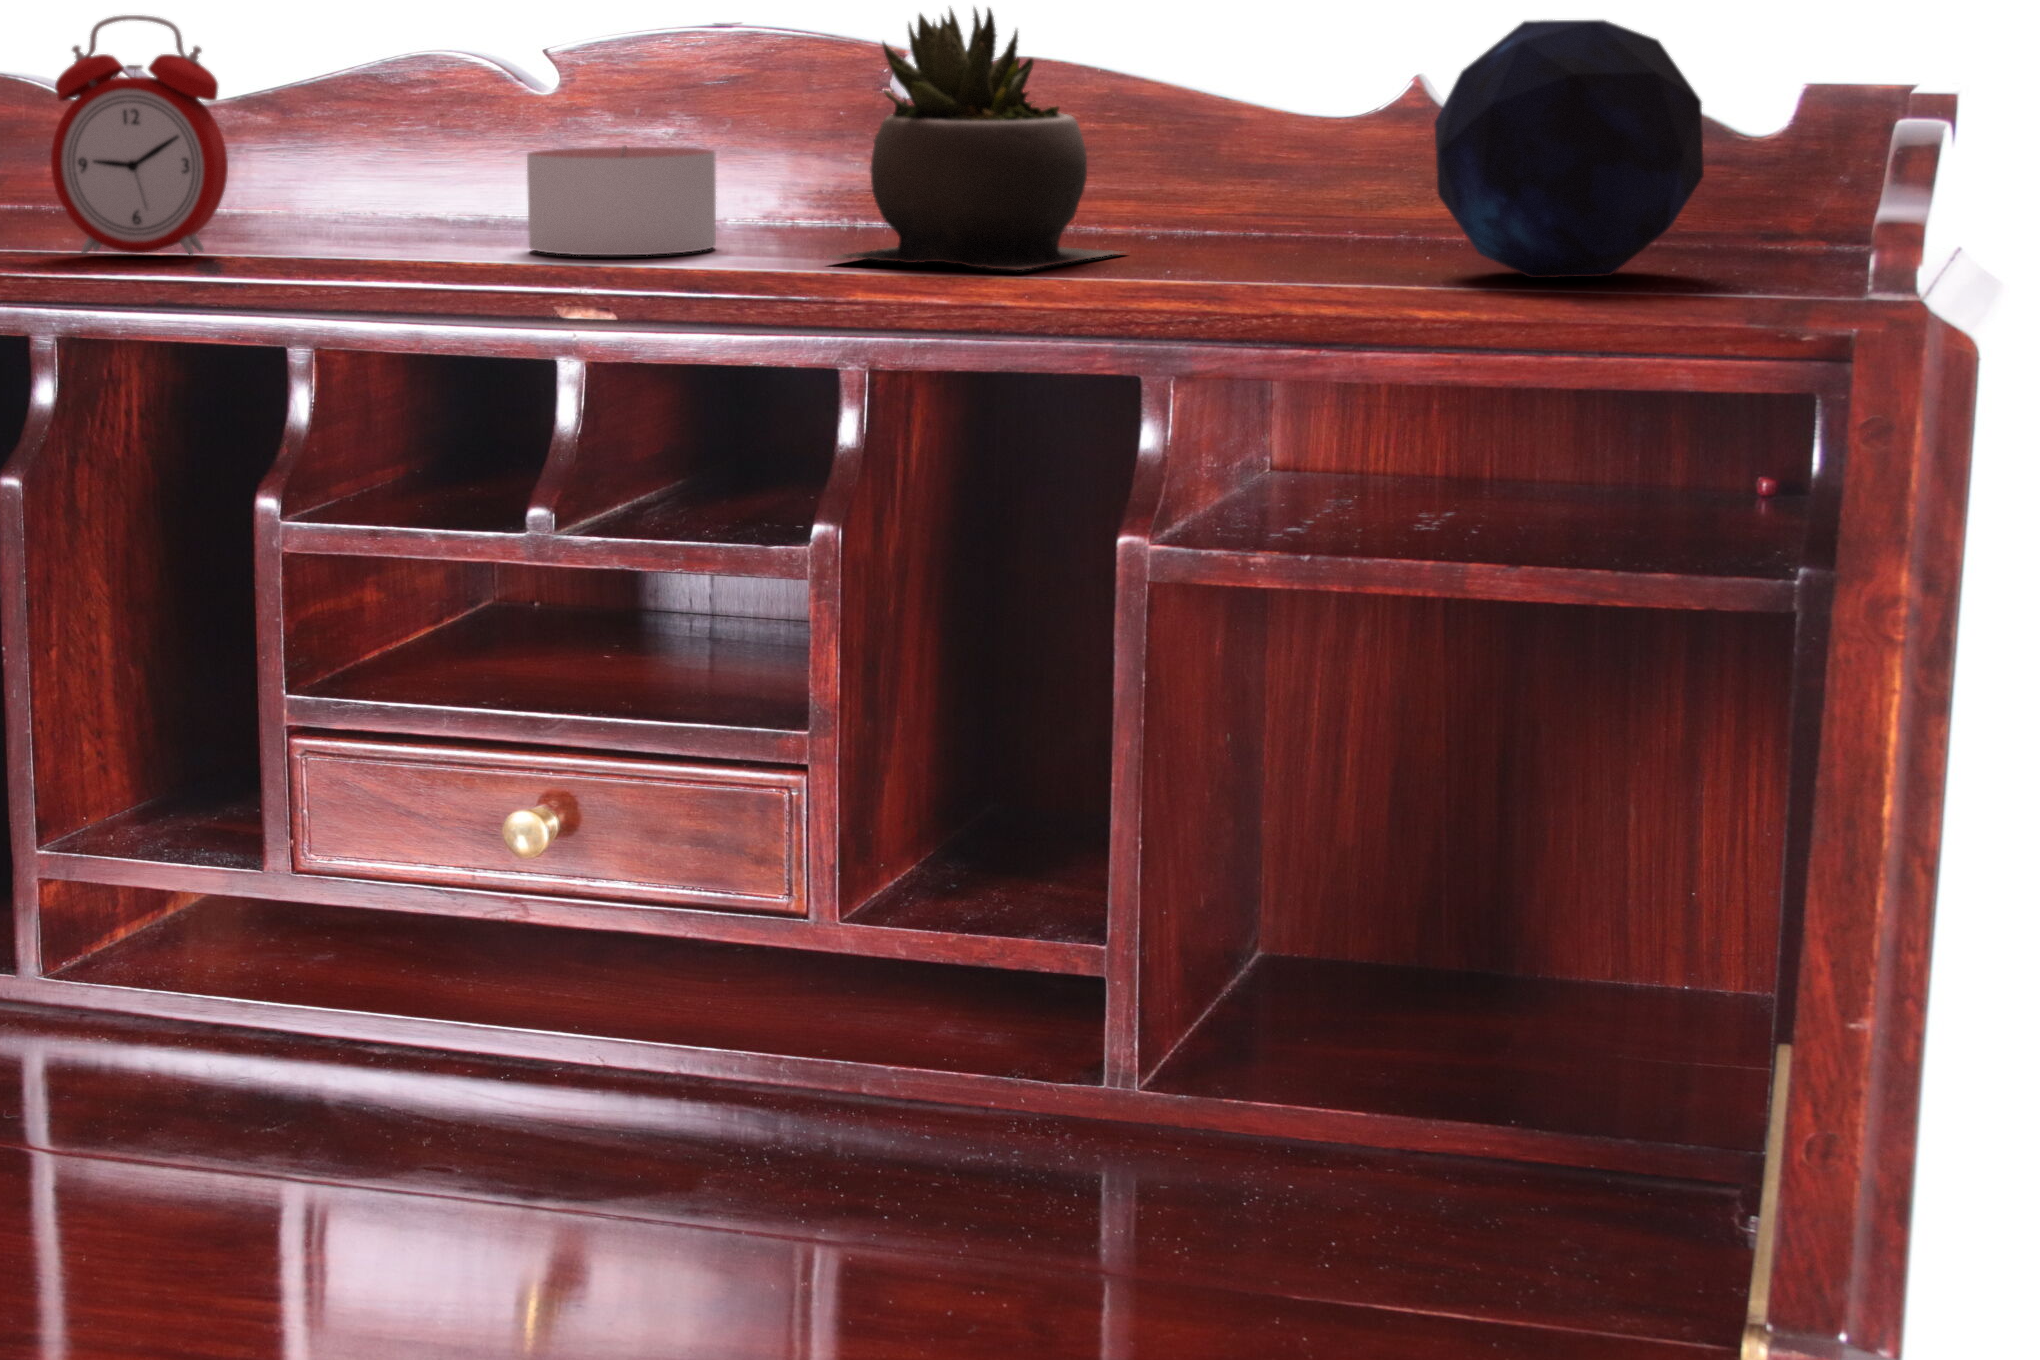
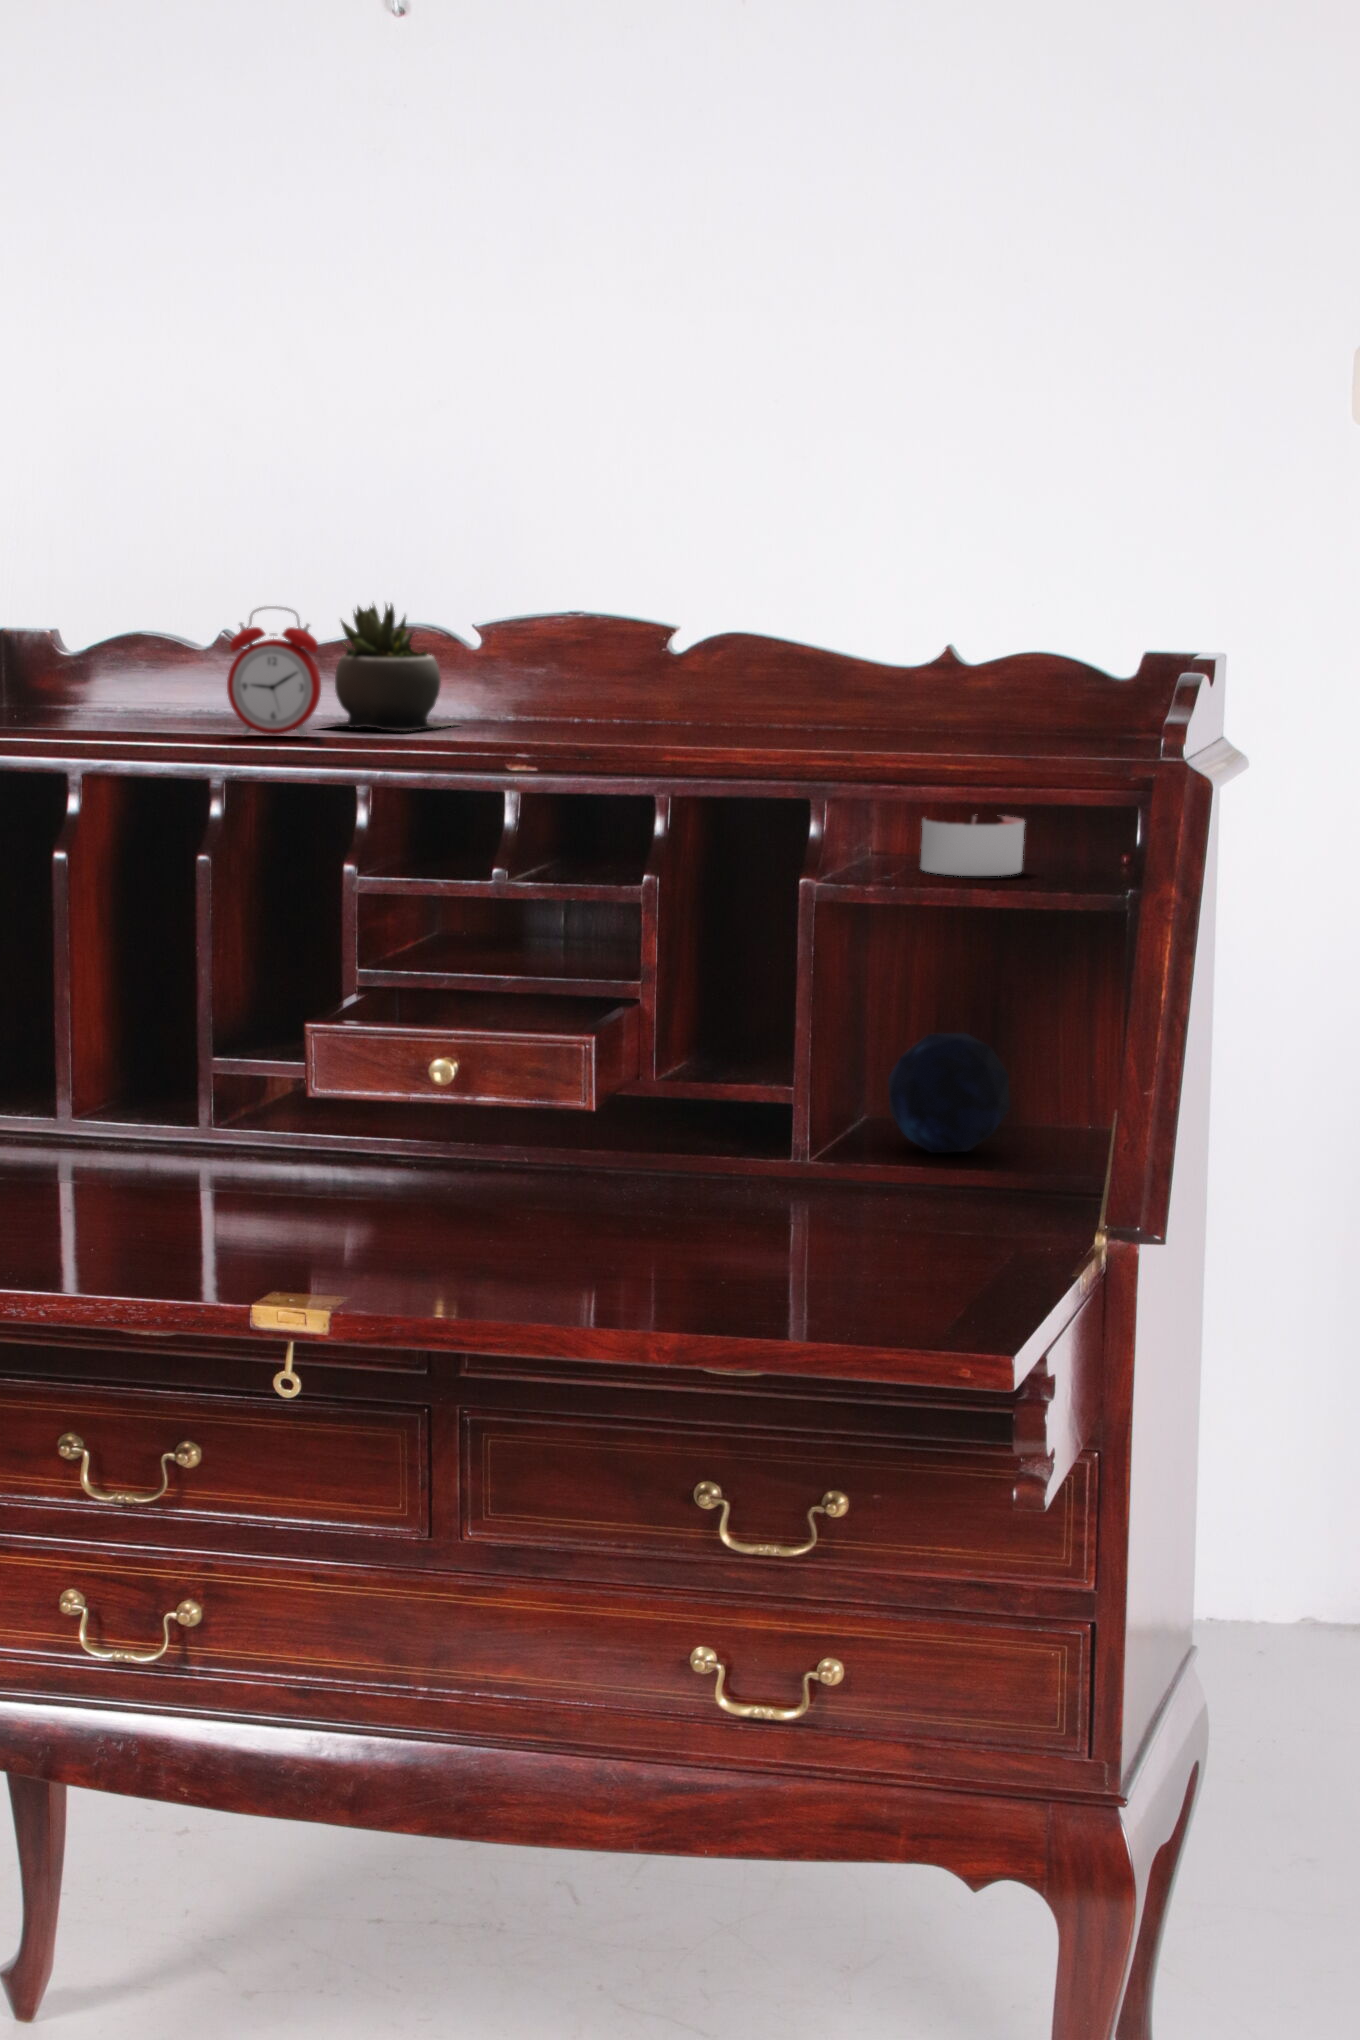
succulent plant: present [834,8,1125,270] -> present [315,604,453,731]
decorative orb: present [1434,20,1704,278] -> present [888,1033,1010,1153]
candle: present [527,146,716,255] -> present [920,816,1025,876]

